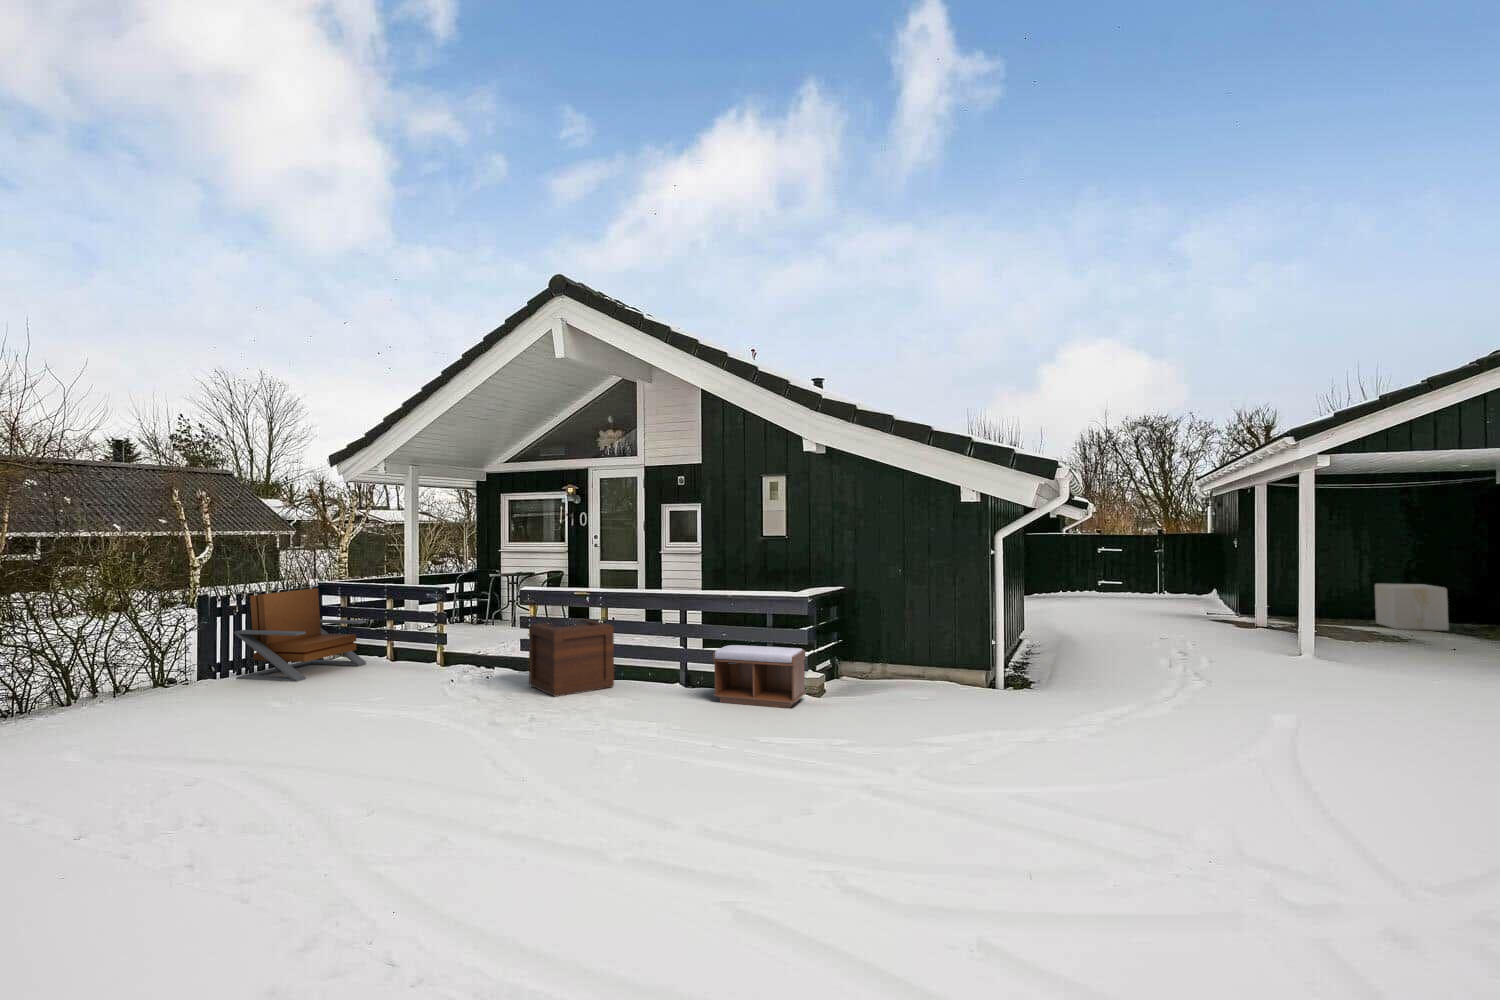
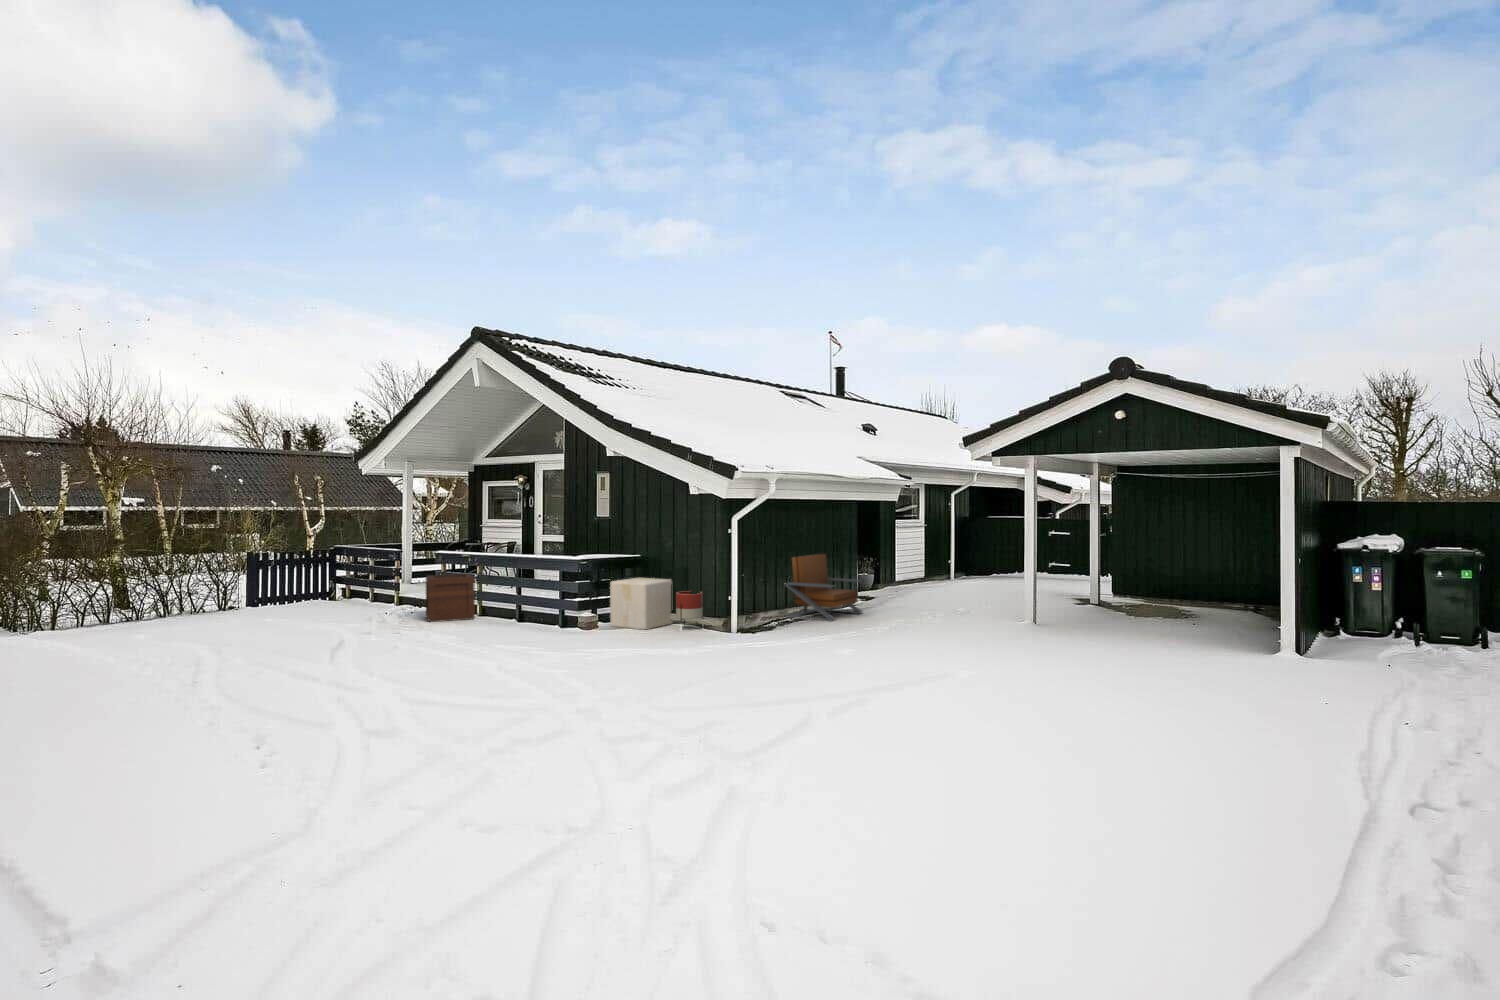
cardboard box: present [1375,584,1449,631] -> present [610,578,673,630]
lounge chair: present [234,588,366,682] -> present [786,554,862,621]
planter: none [938,637,977,694] -> present [676,591,703,626]
bench: present [713,645,806,708] -> none [515,592,576,632]

